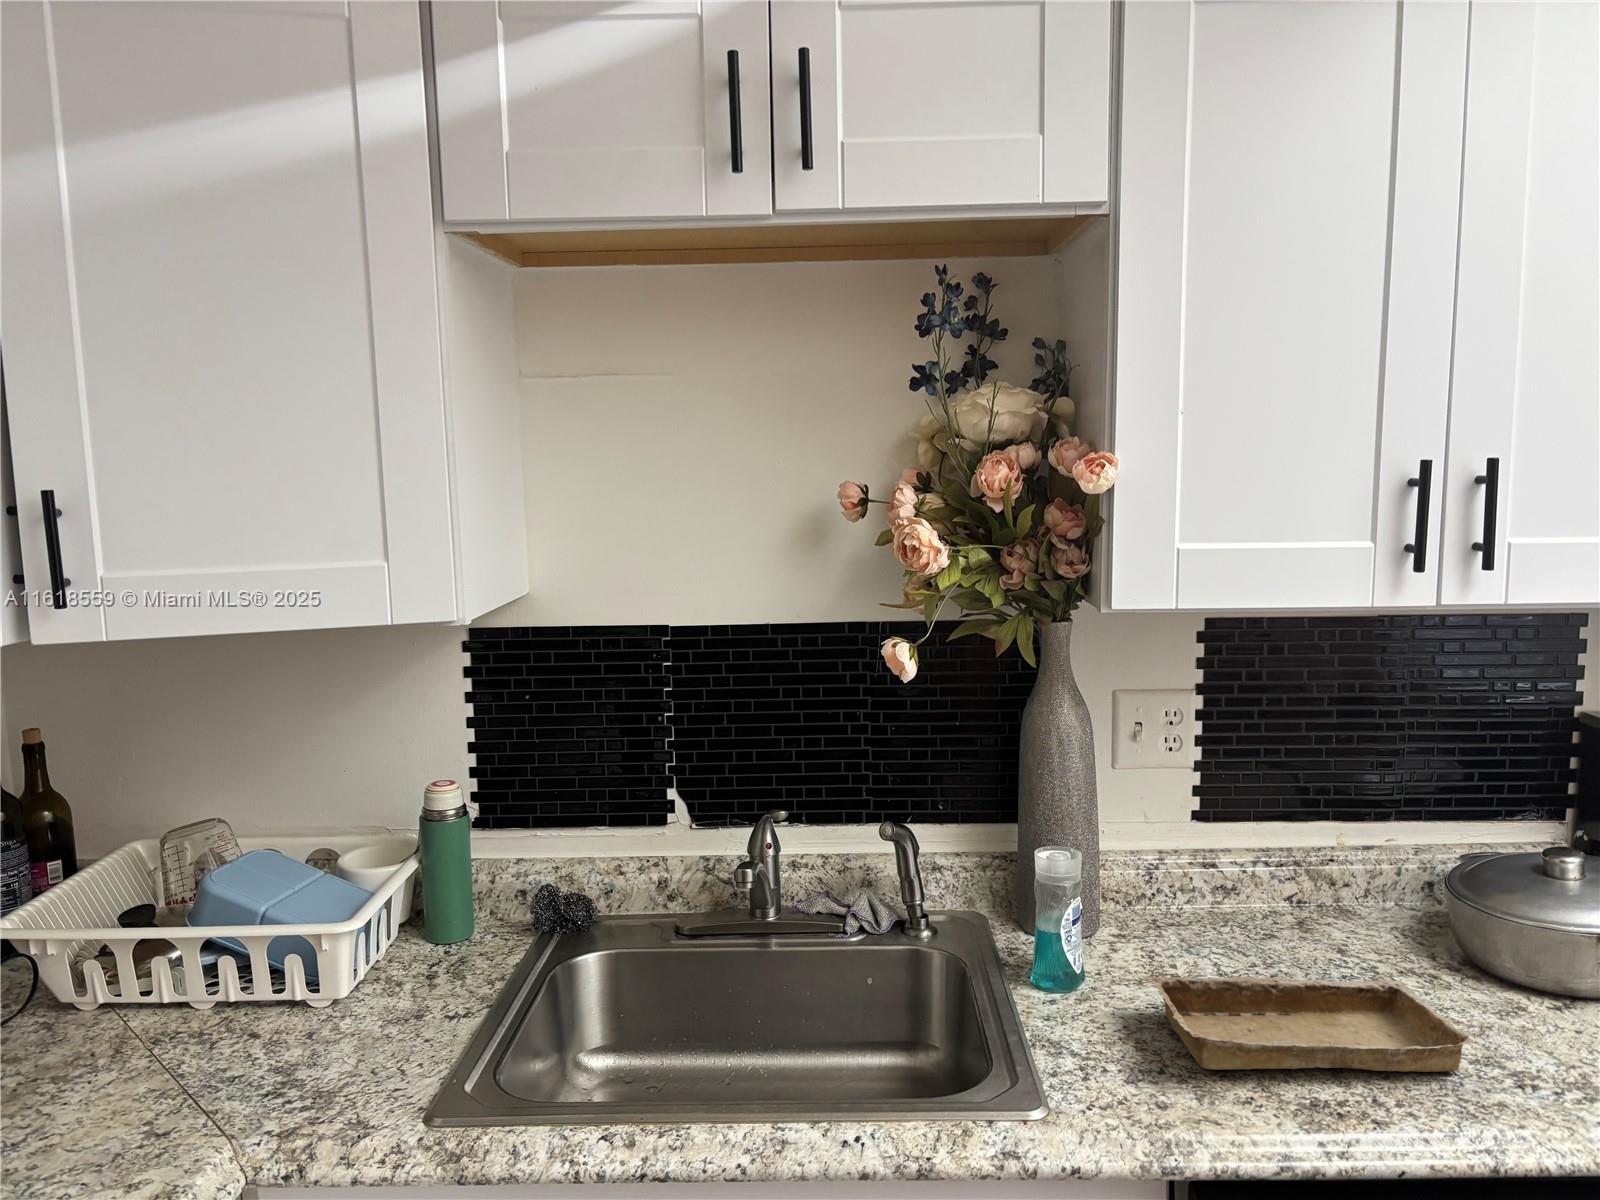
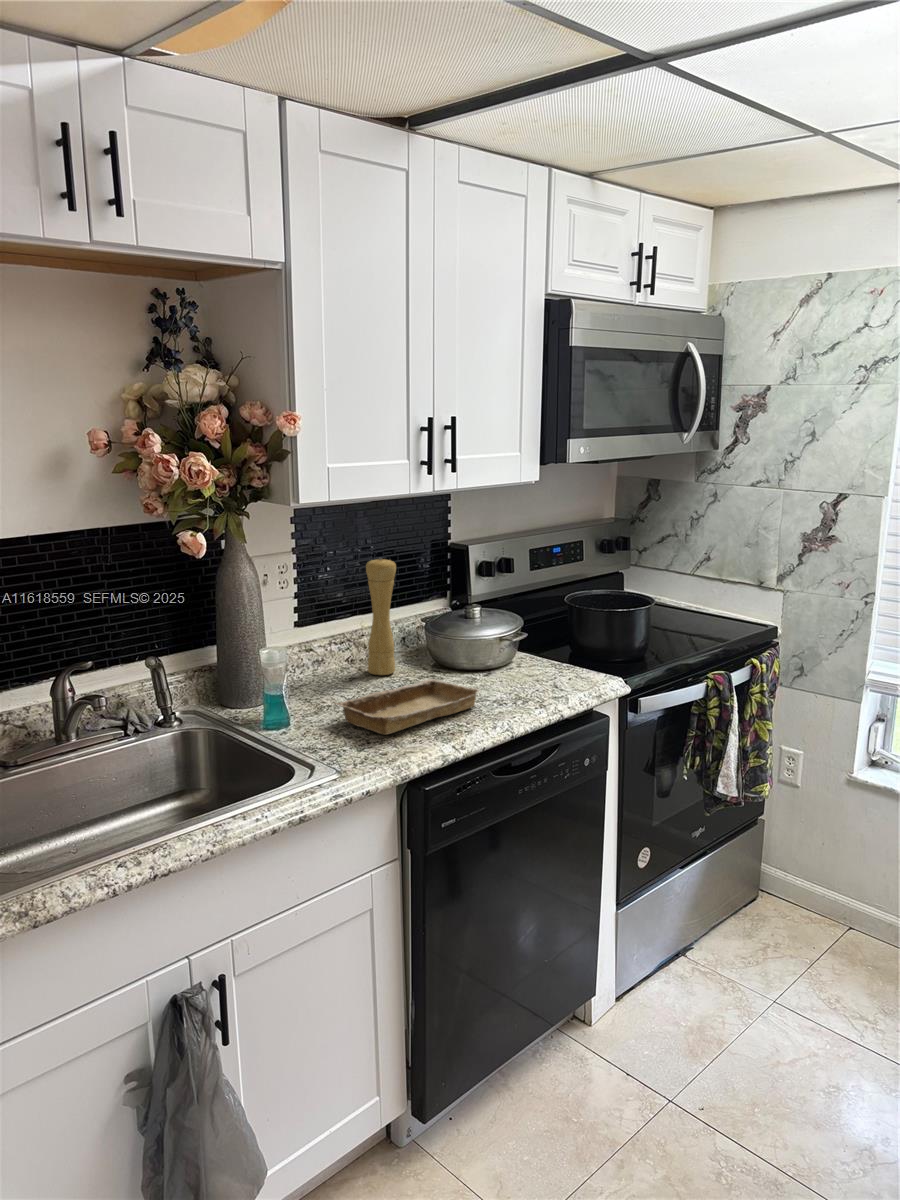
pepper mill: none [1313,726,1379,944] -> present [366,558,396,675]

